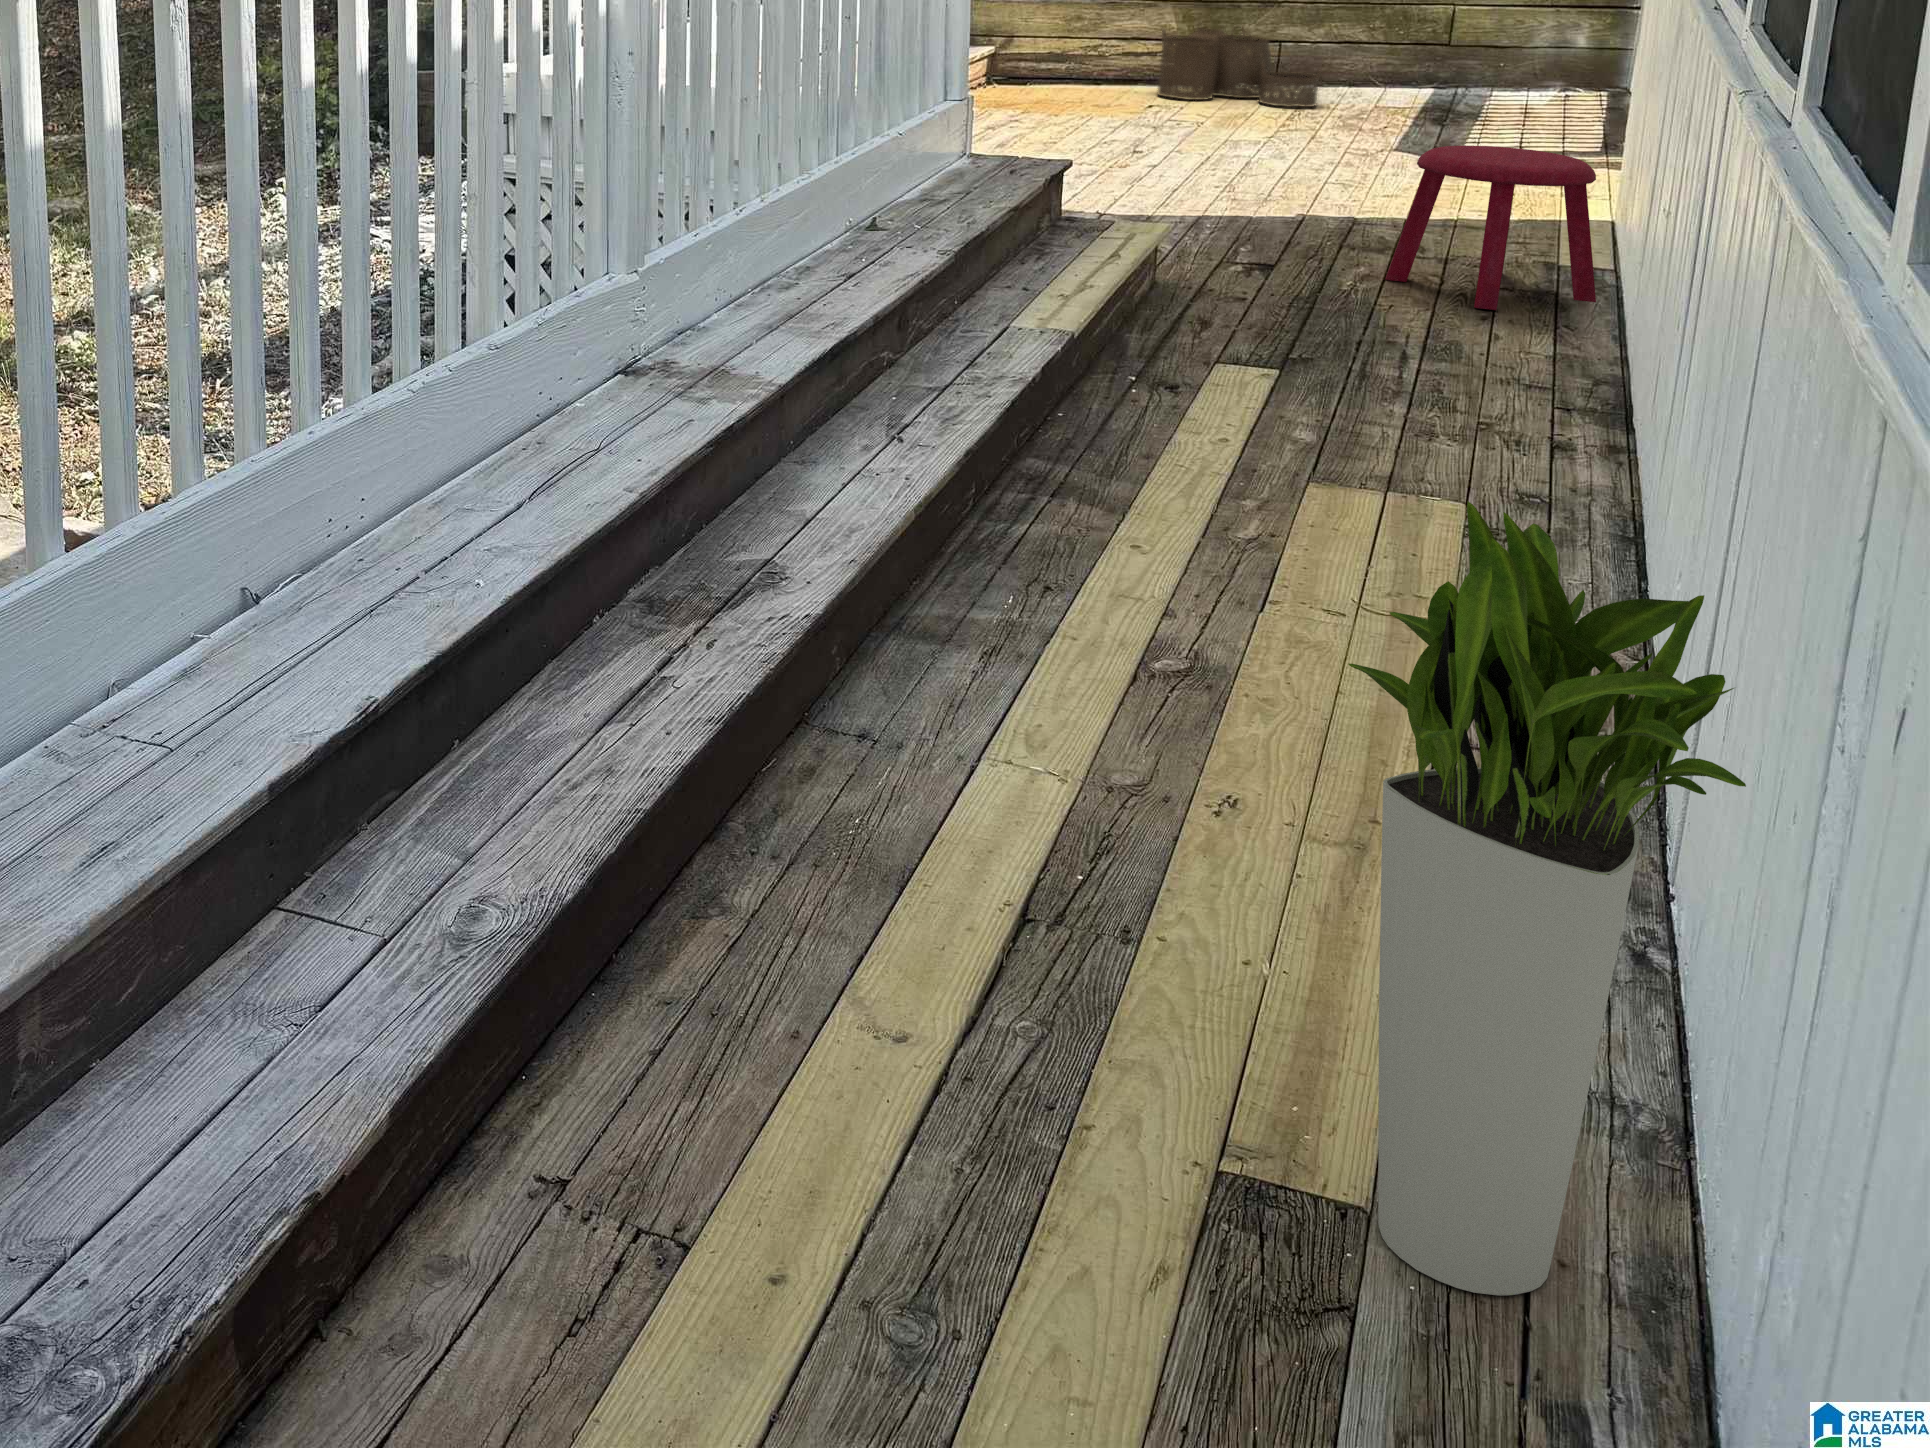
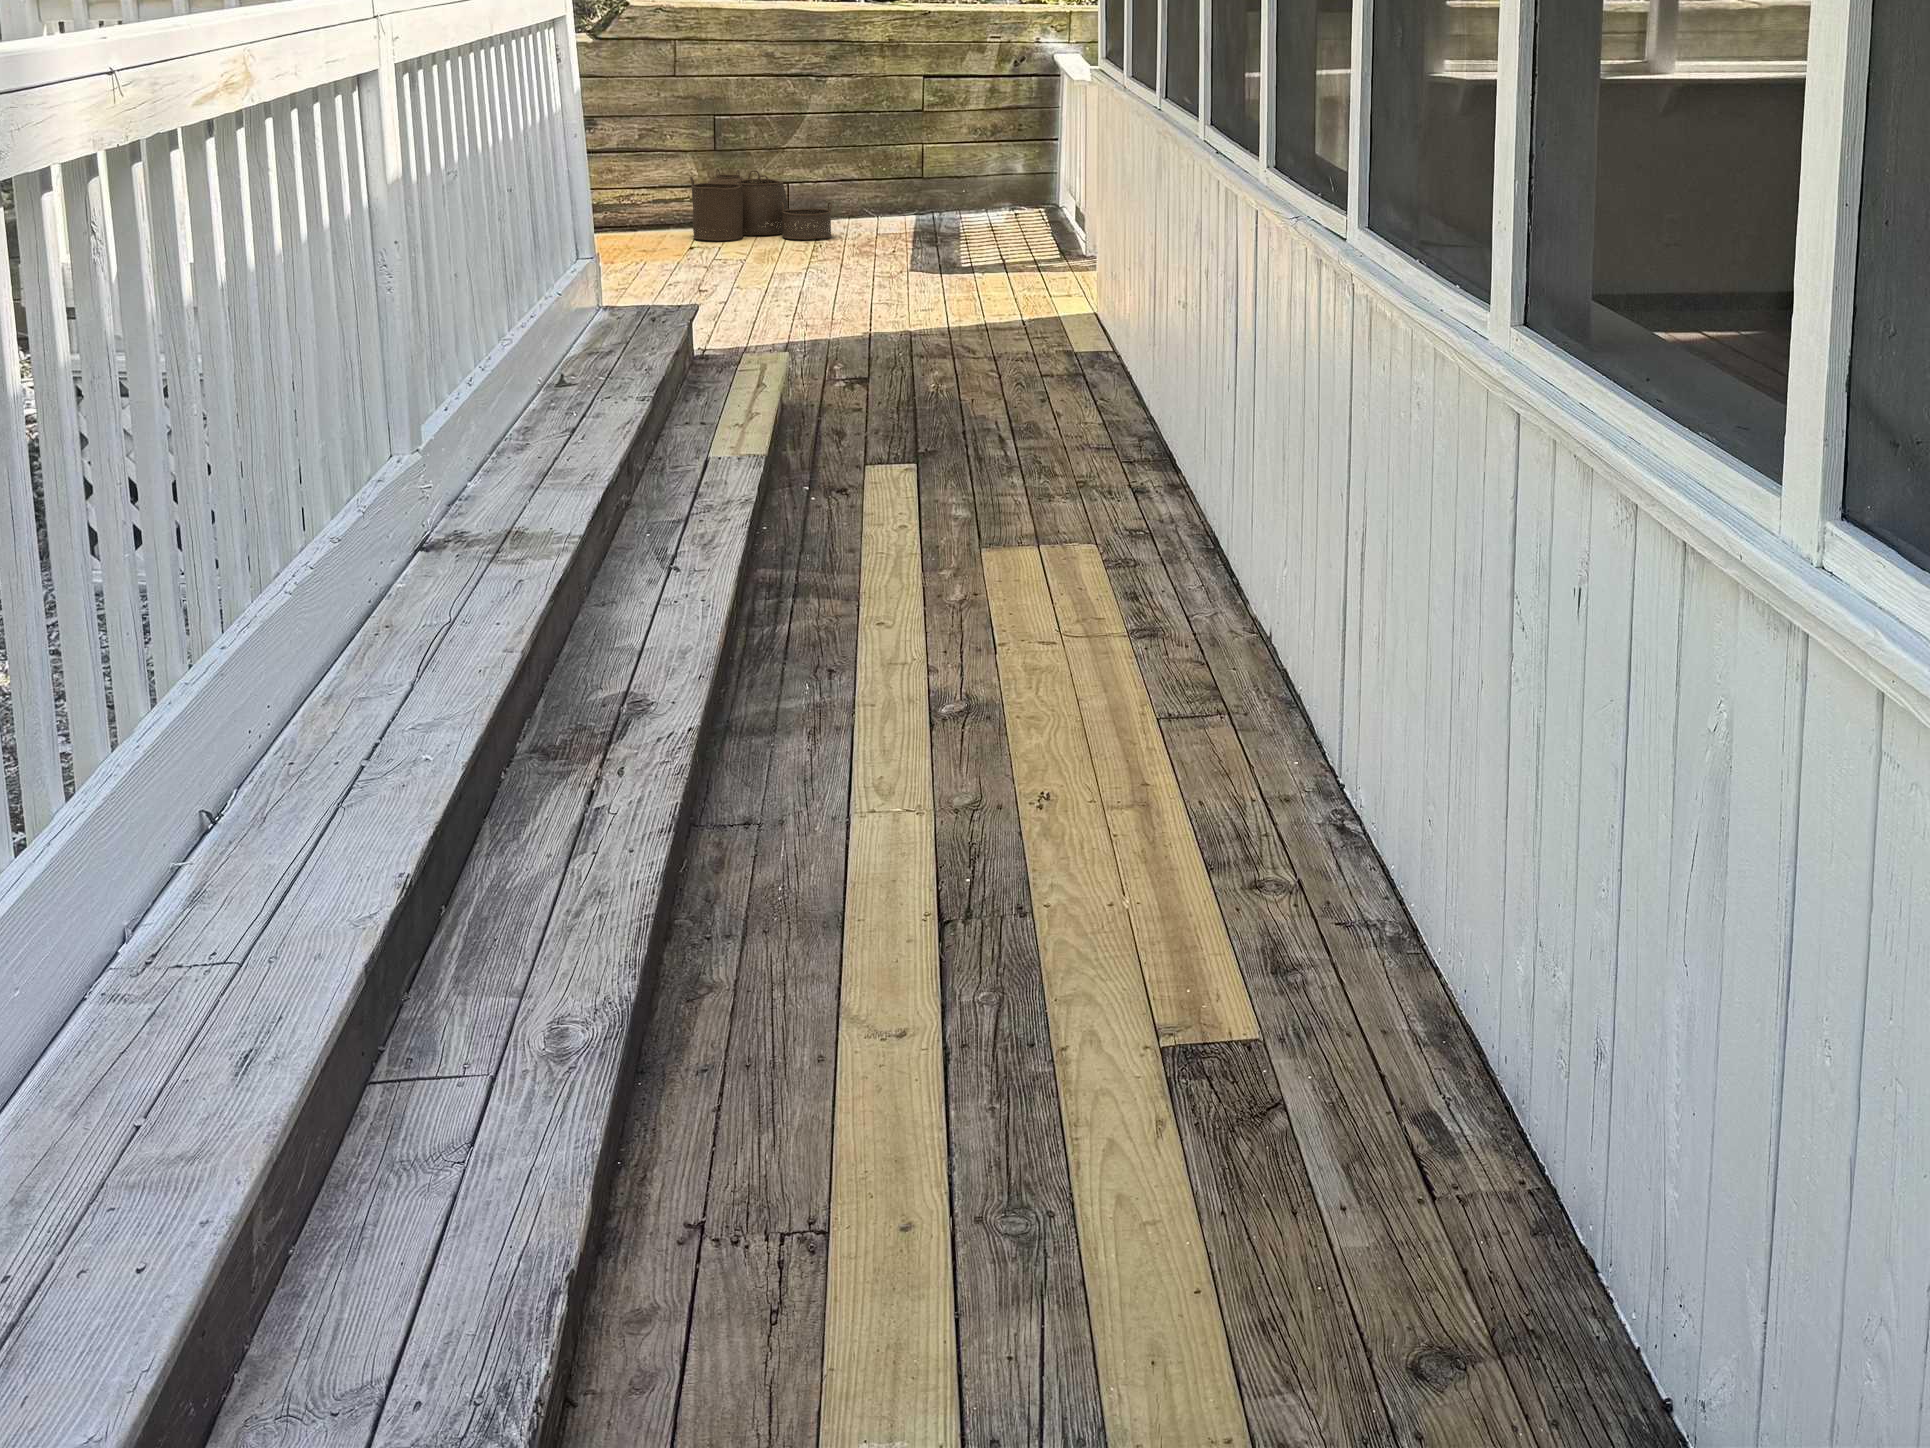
stool: present [1386,145,1596,310] -> none [956,260,1114,393]
planter: present [1349,501,1746,1295] -> none [1205,517,1471,1069]

